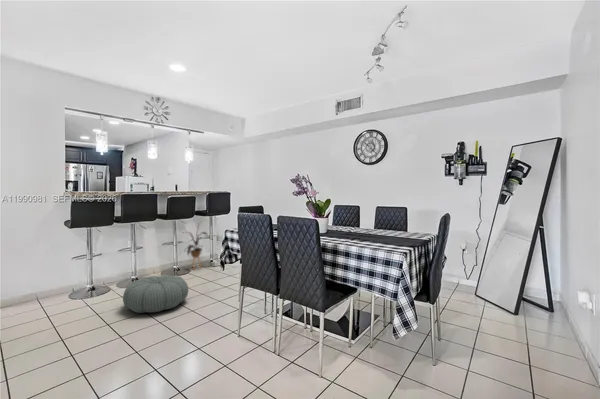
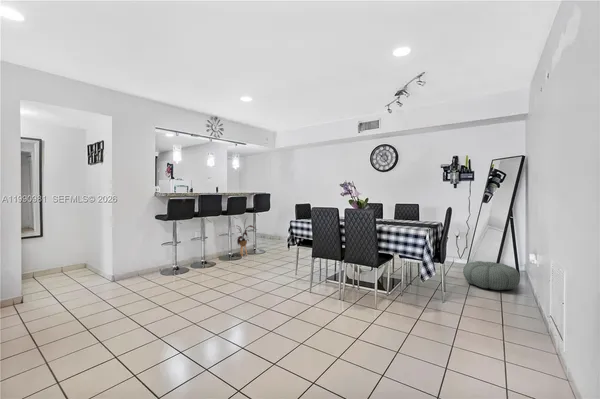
pouf: present [123,275,188,313] -> present [463,261,520,290]

